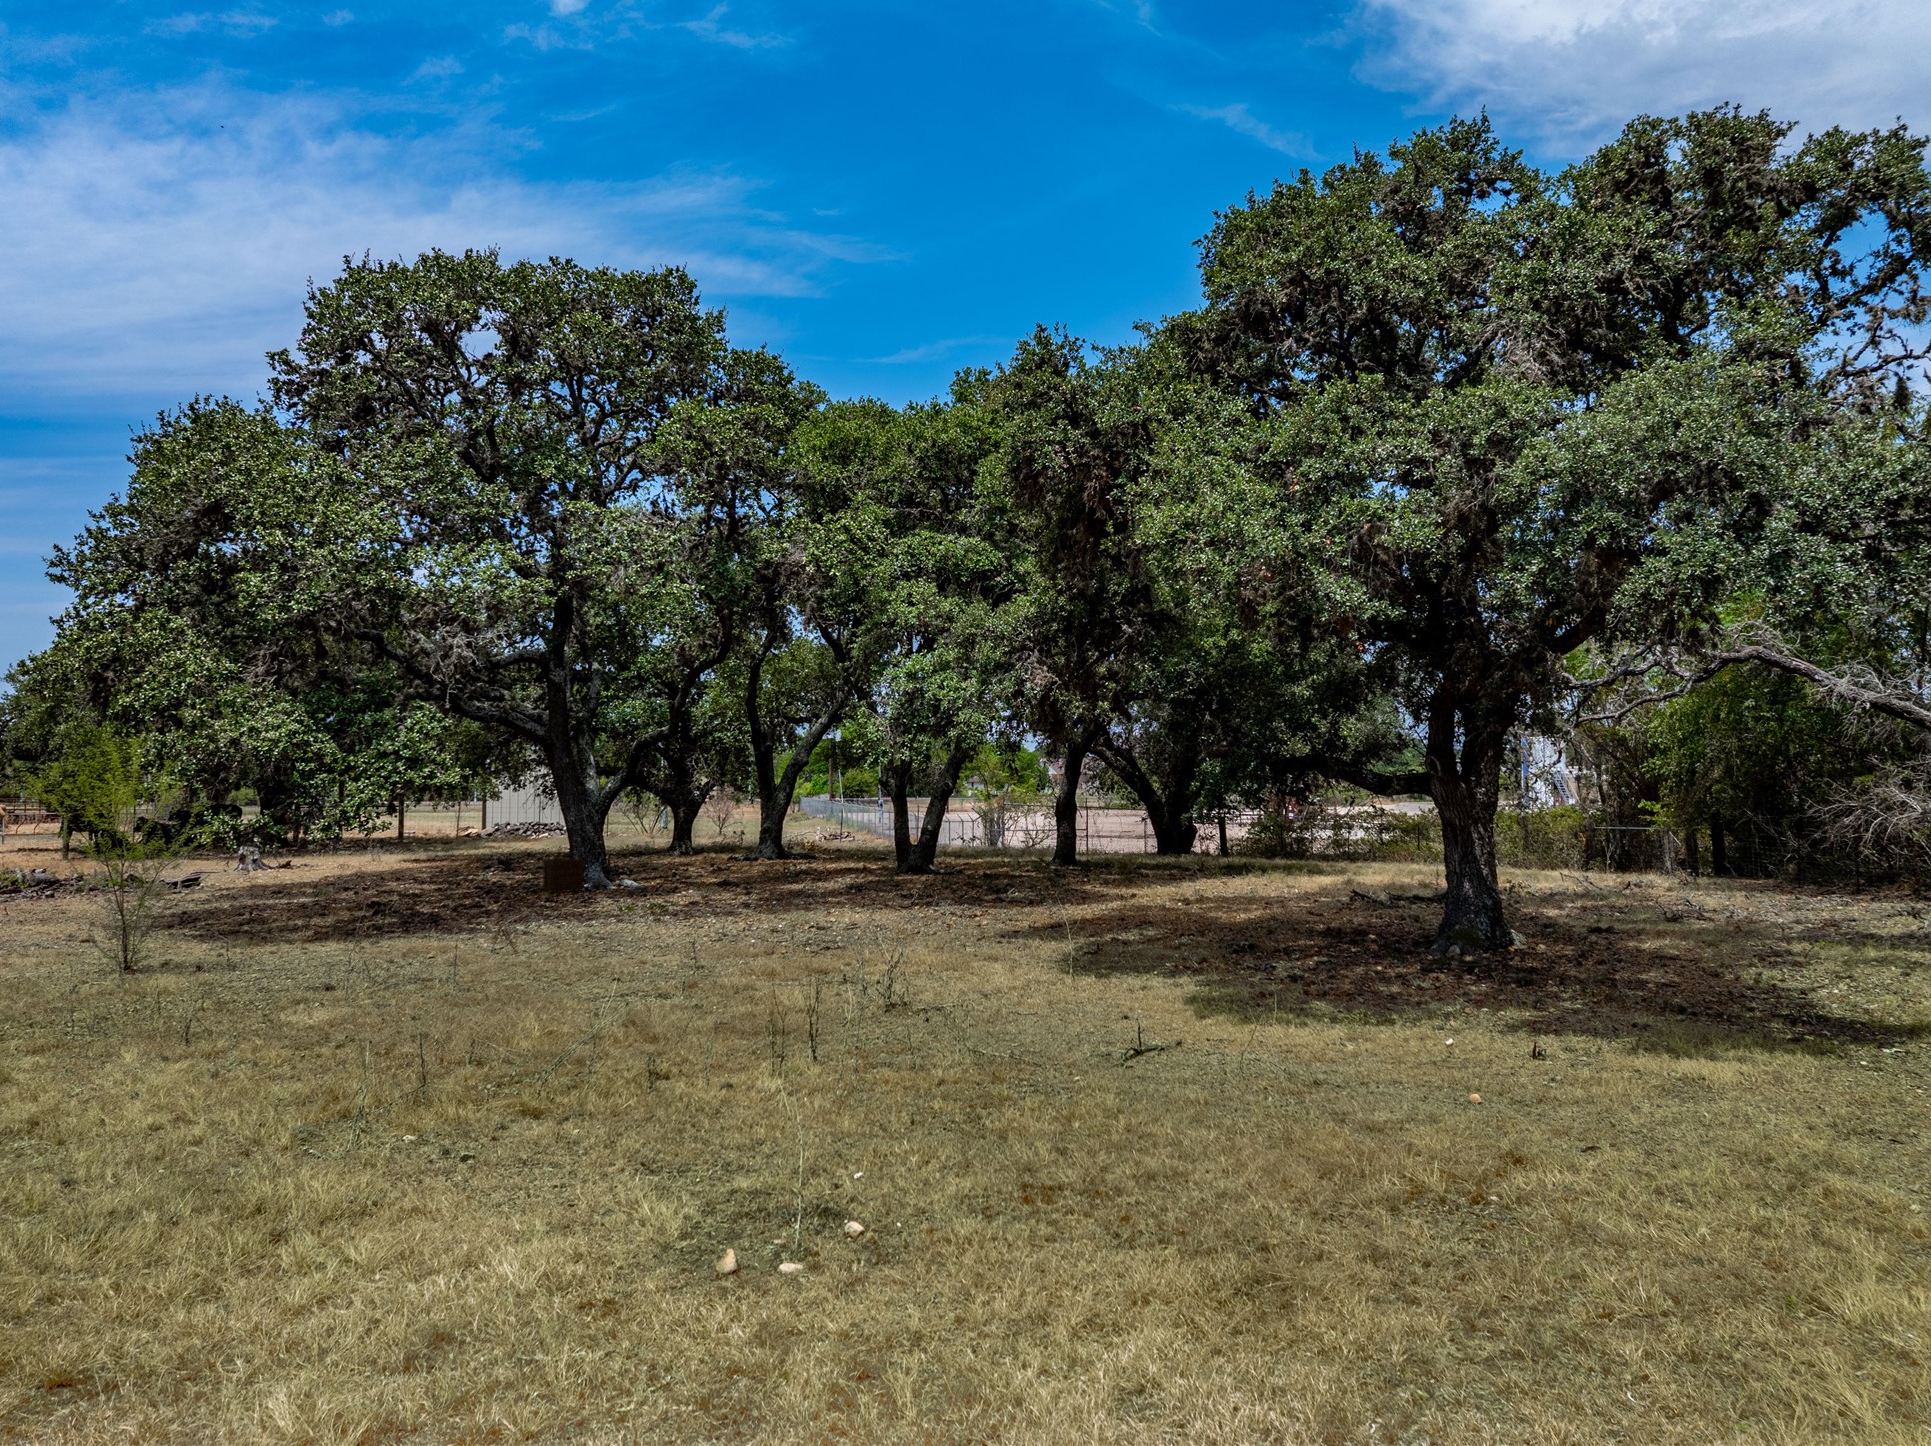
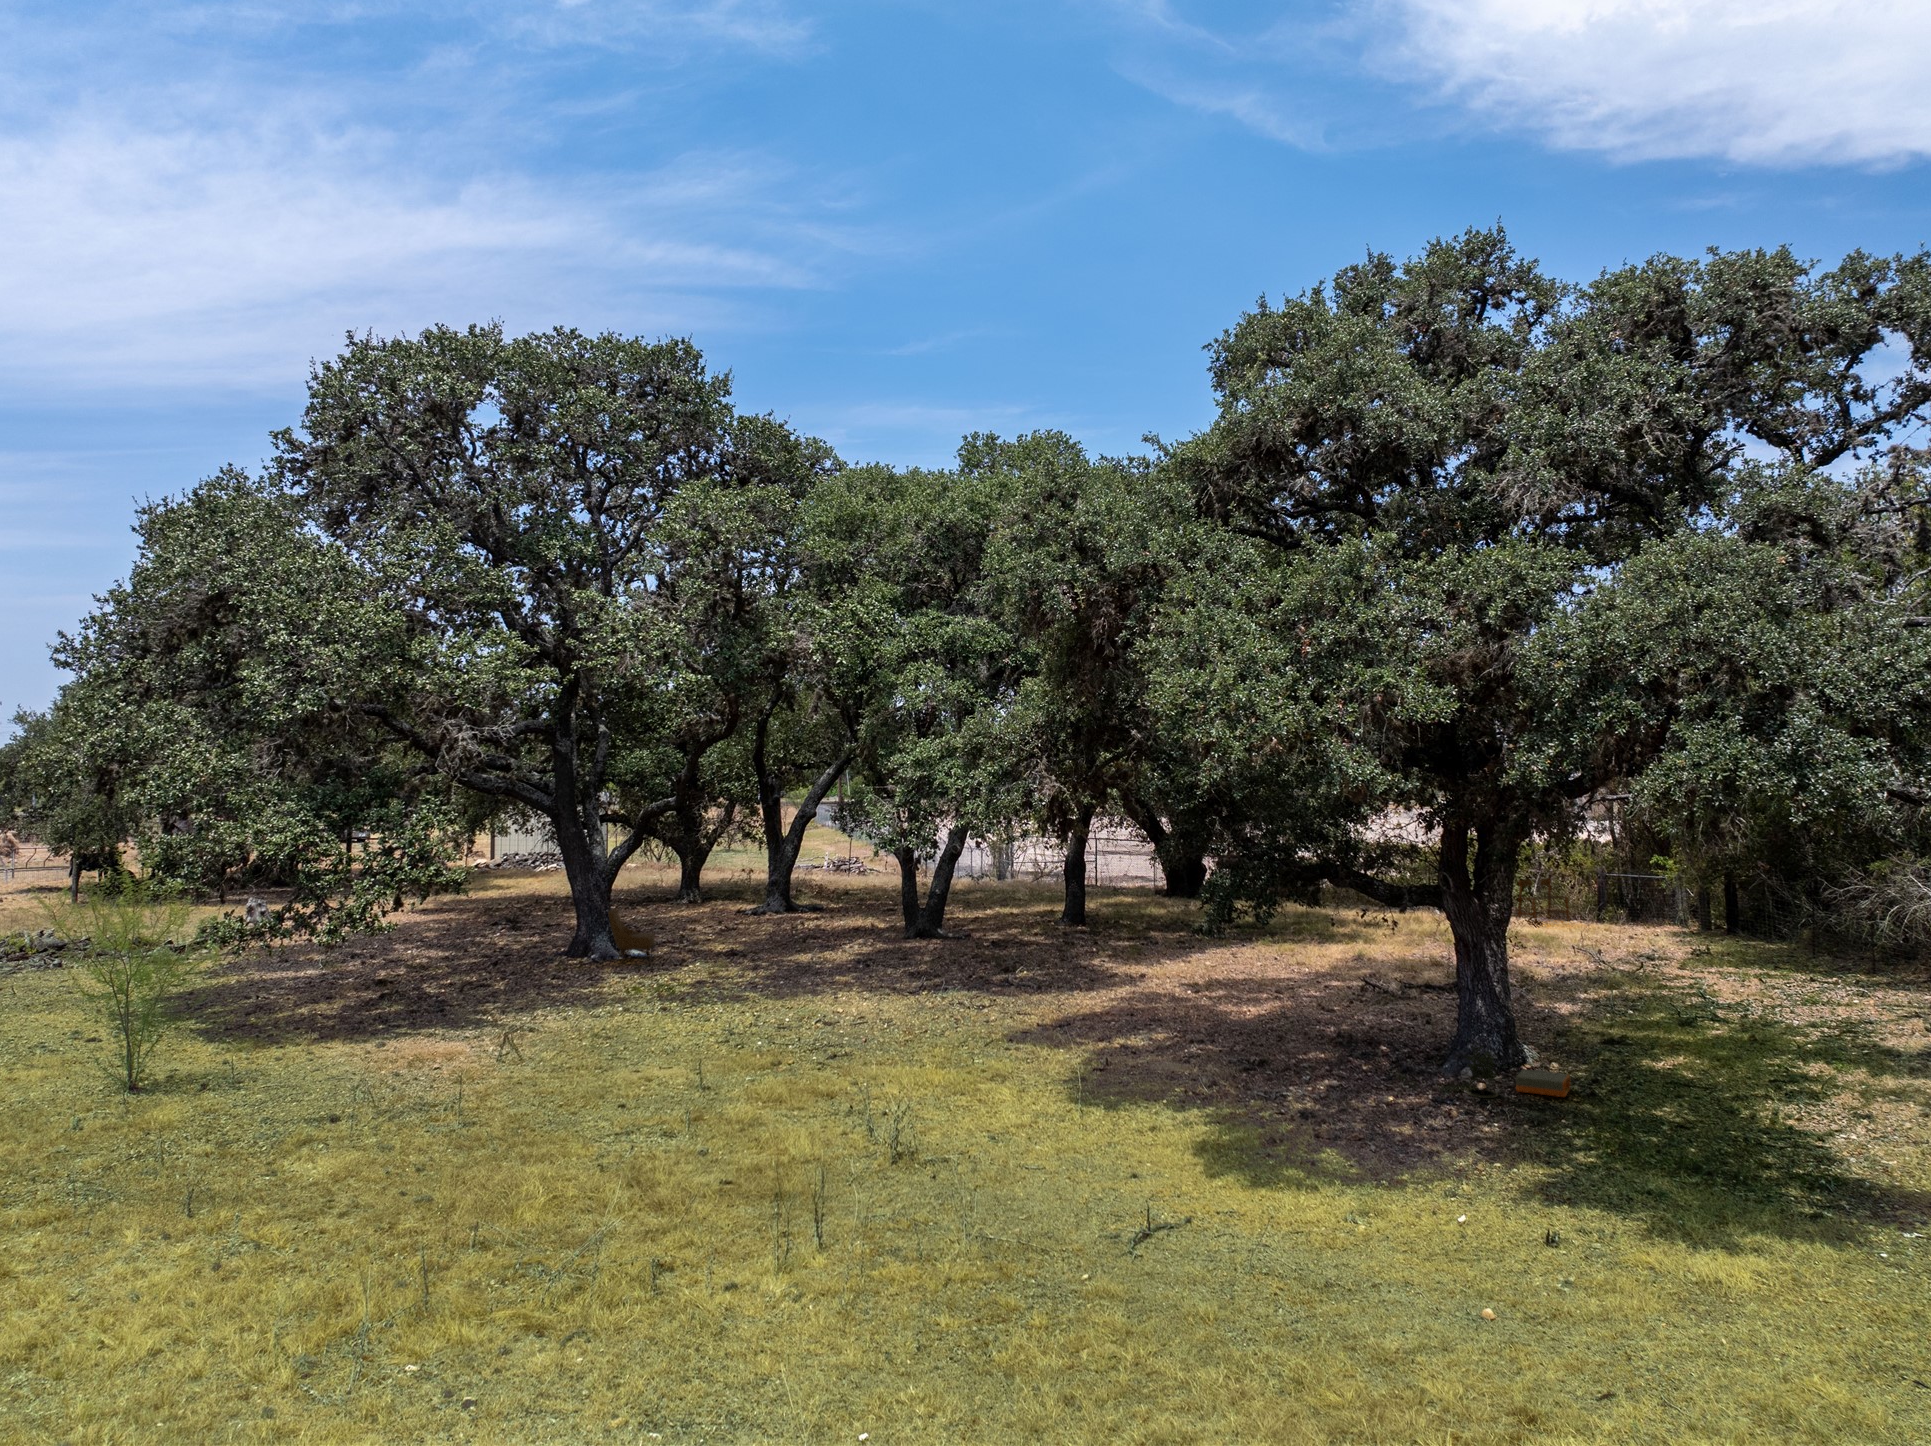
bench: none [1502,821,1553,863] -> present [1518,878,1570,922]
chair: none [602,841,648,890] -> present [608,909,655,959]
wooden crate: present [543,858,583,893] -> none [550,926,590,964]
storage box: none [1502,943,1556,965] -> present [1516,1069,1570,1097]

